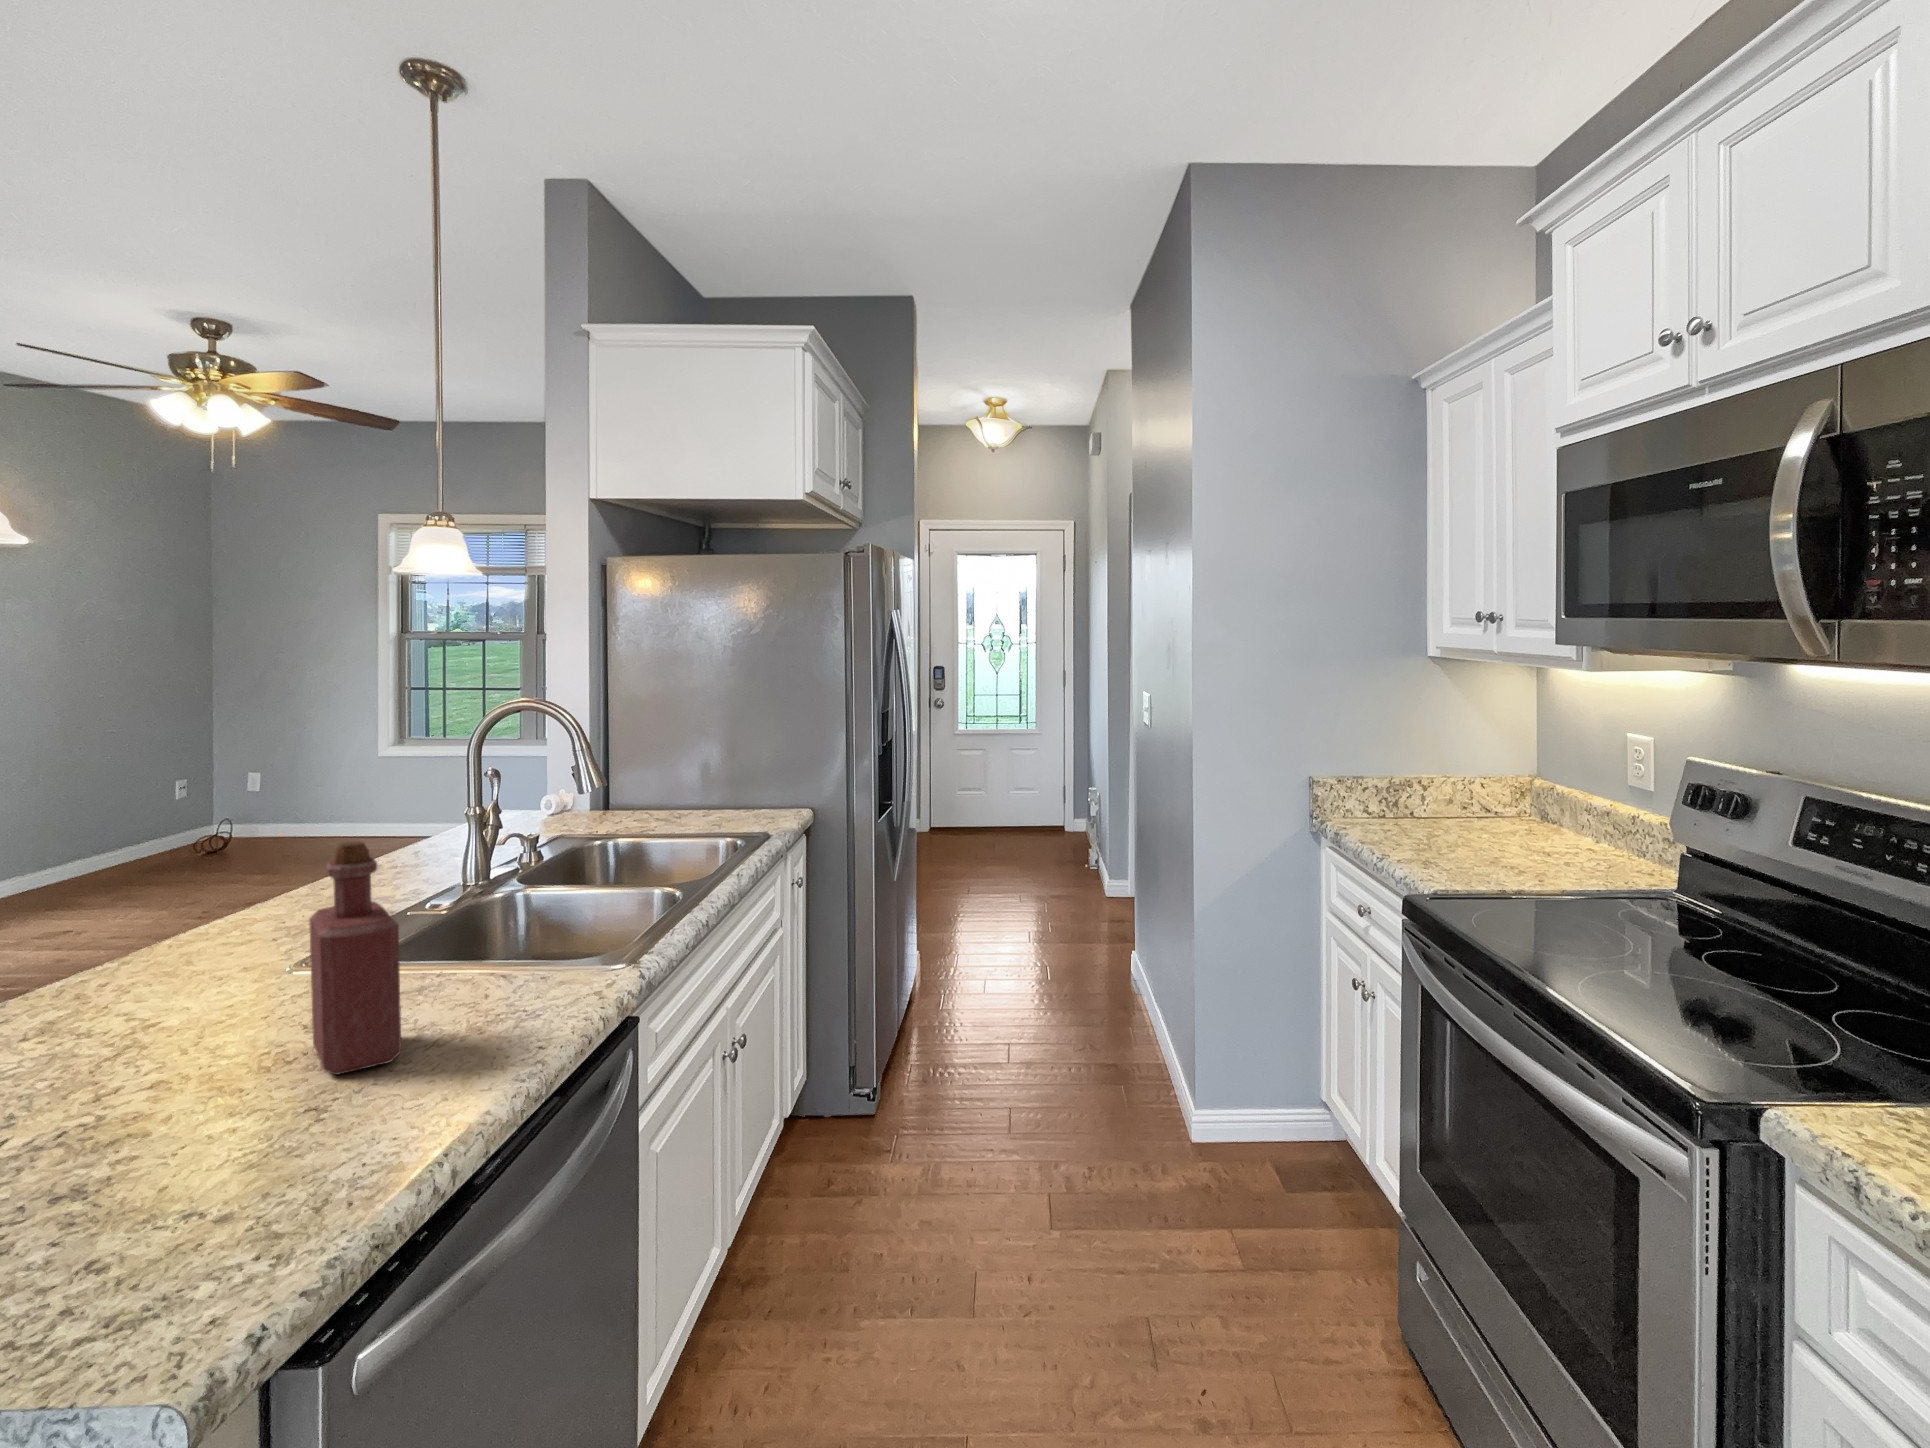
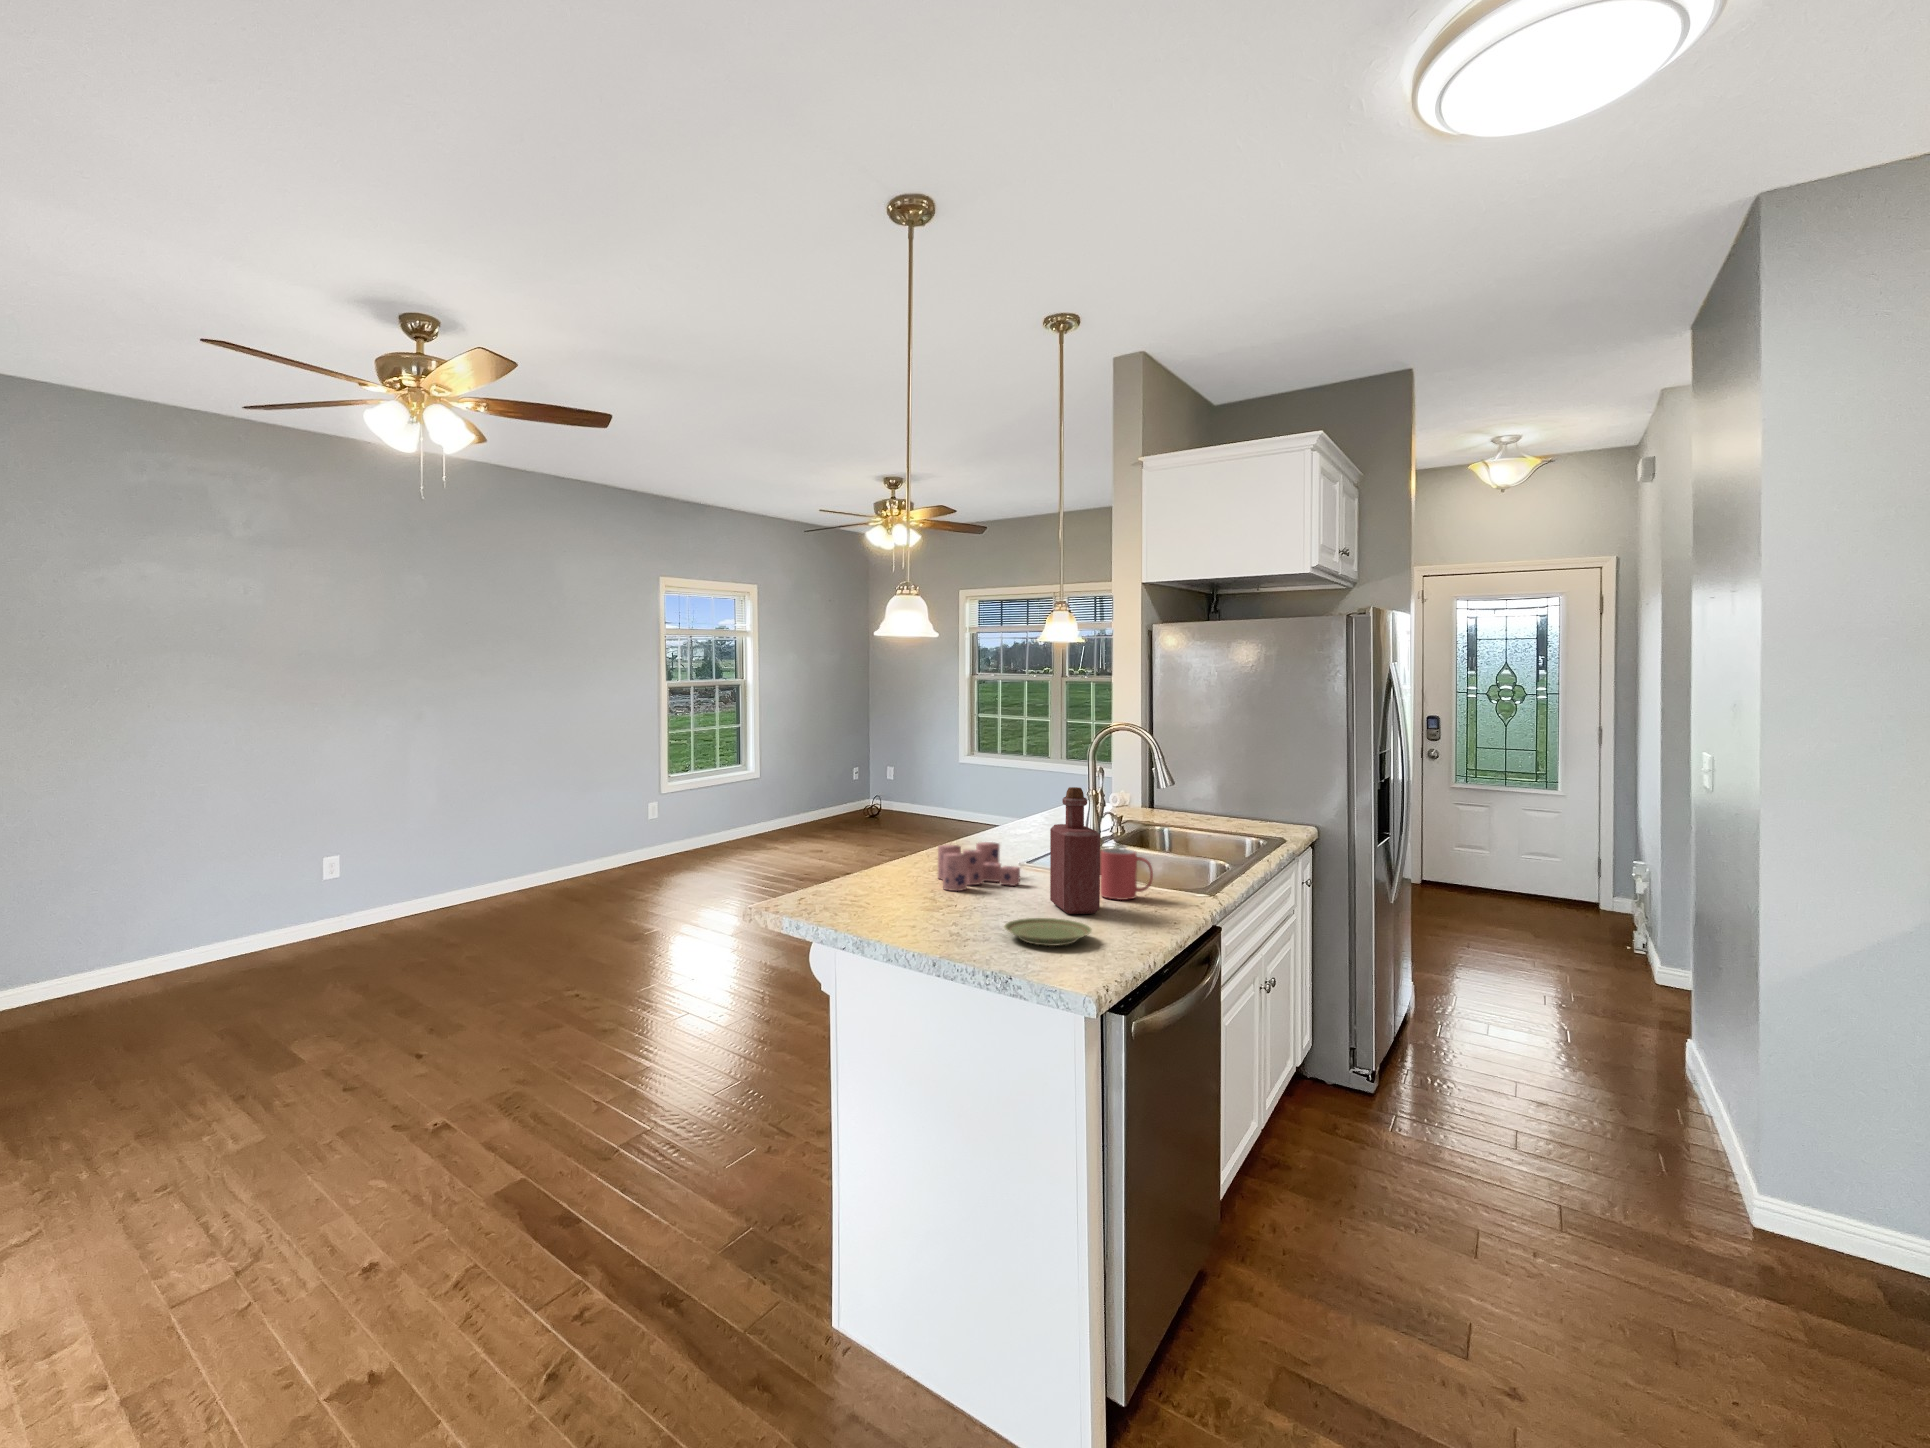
mug: none [430,922,524,1012] -> present [1100,849,1153,900]
candle: none [88,927,287,1051] -> present [938,842,1020,891]
plate: none [116,1113,337,1205] -> present [1004,918,1092,946]

